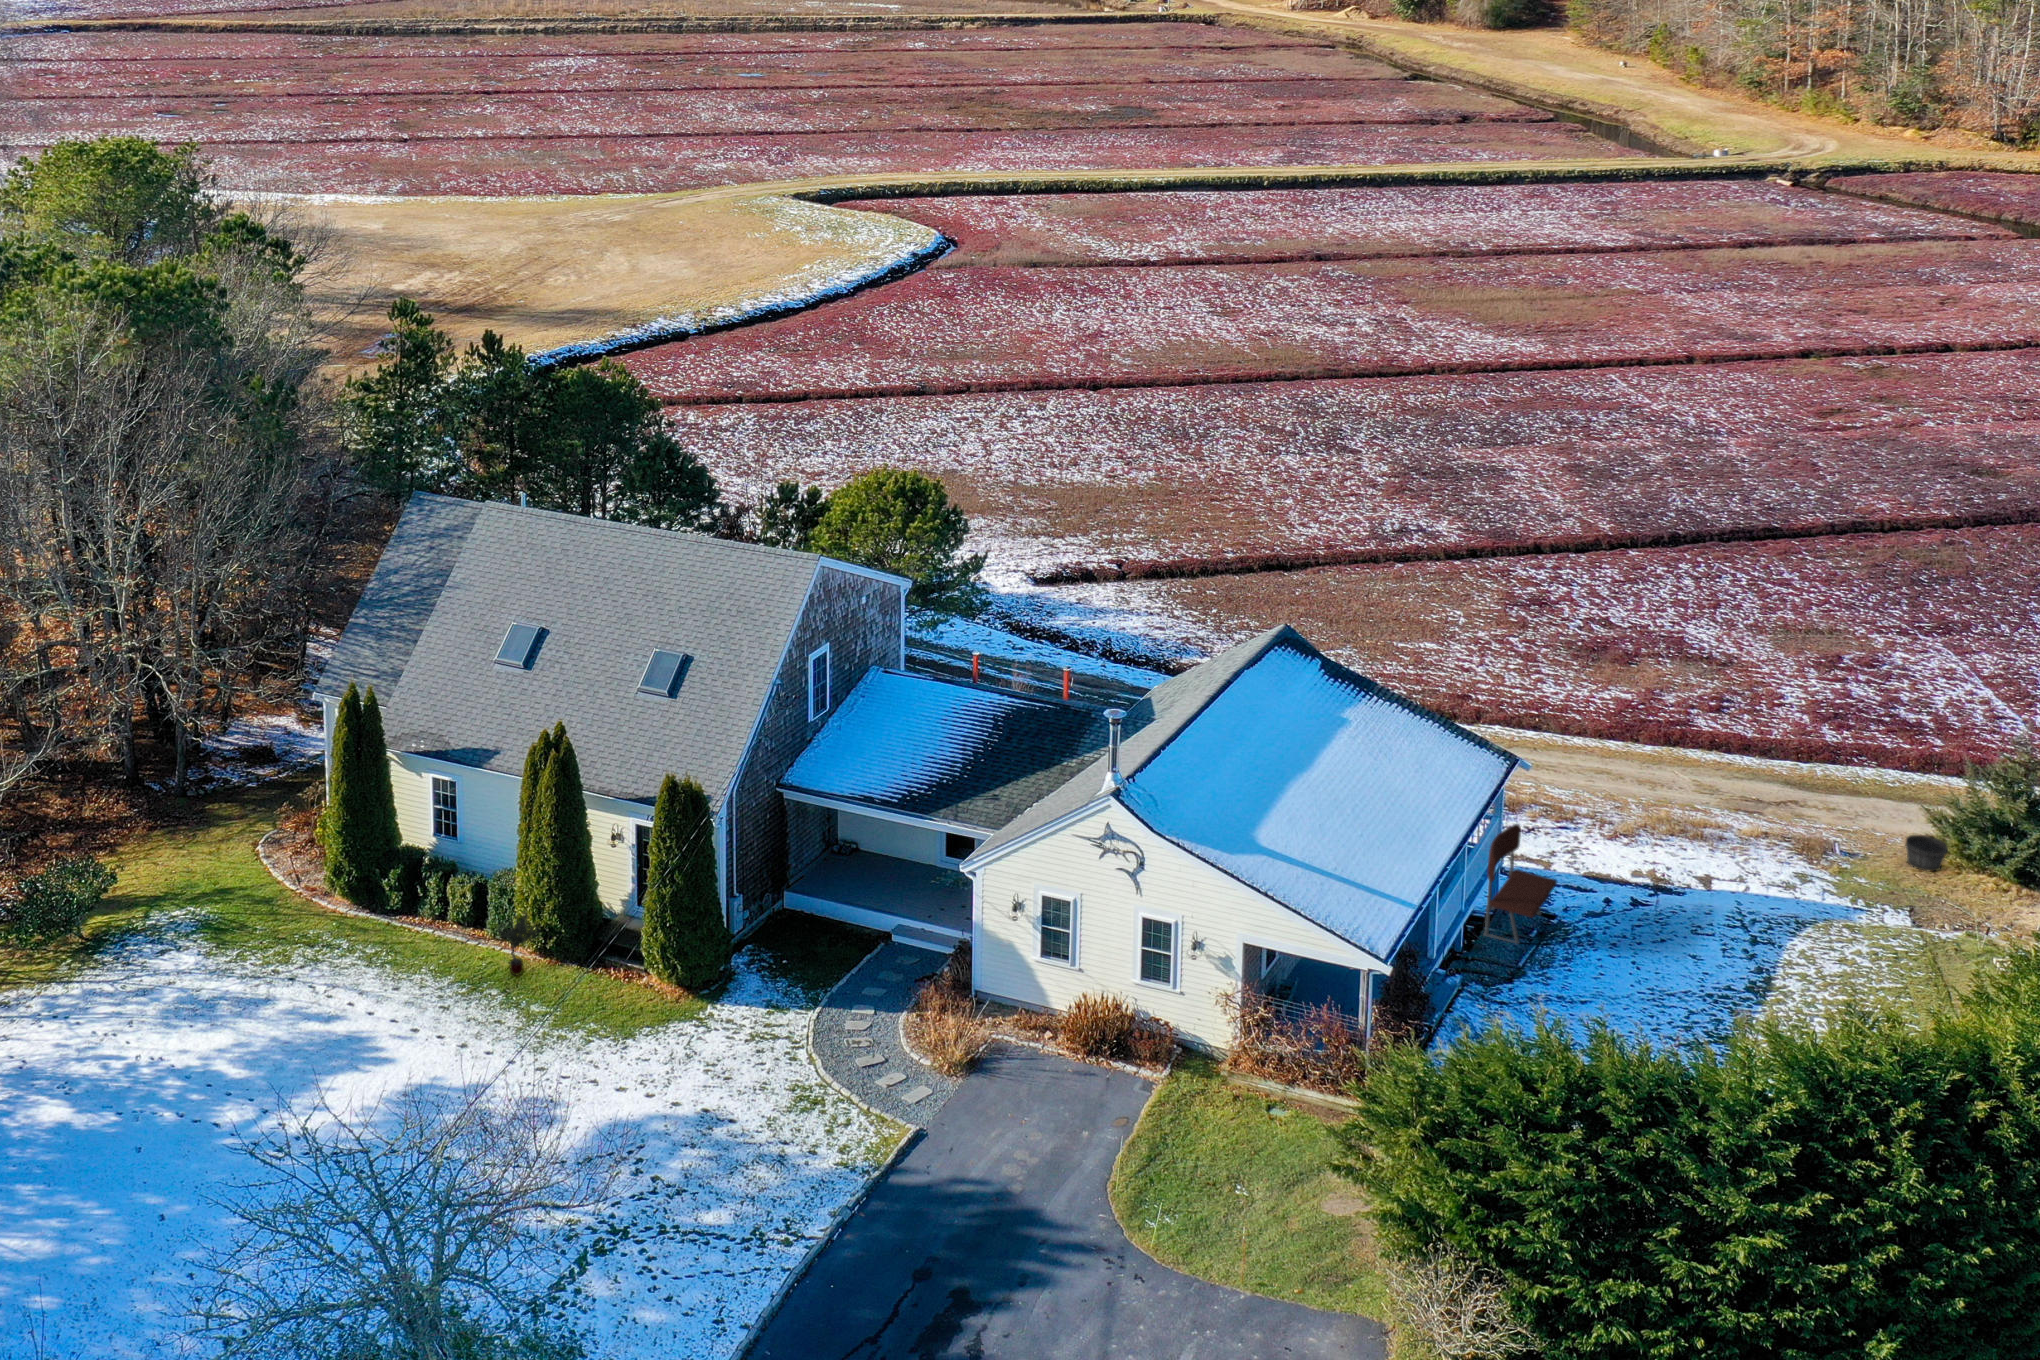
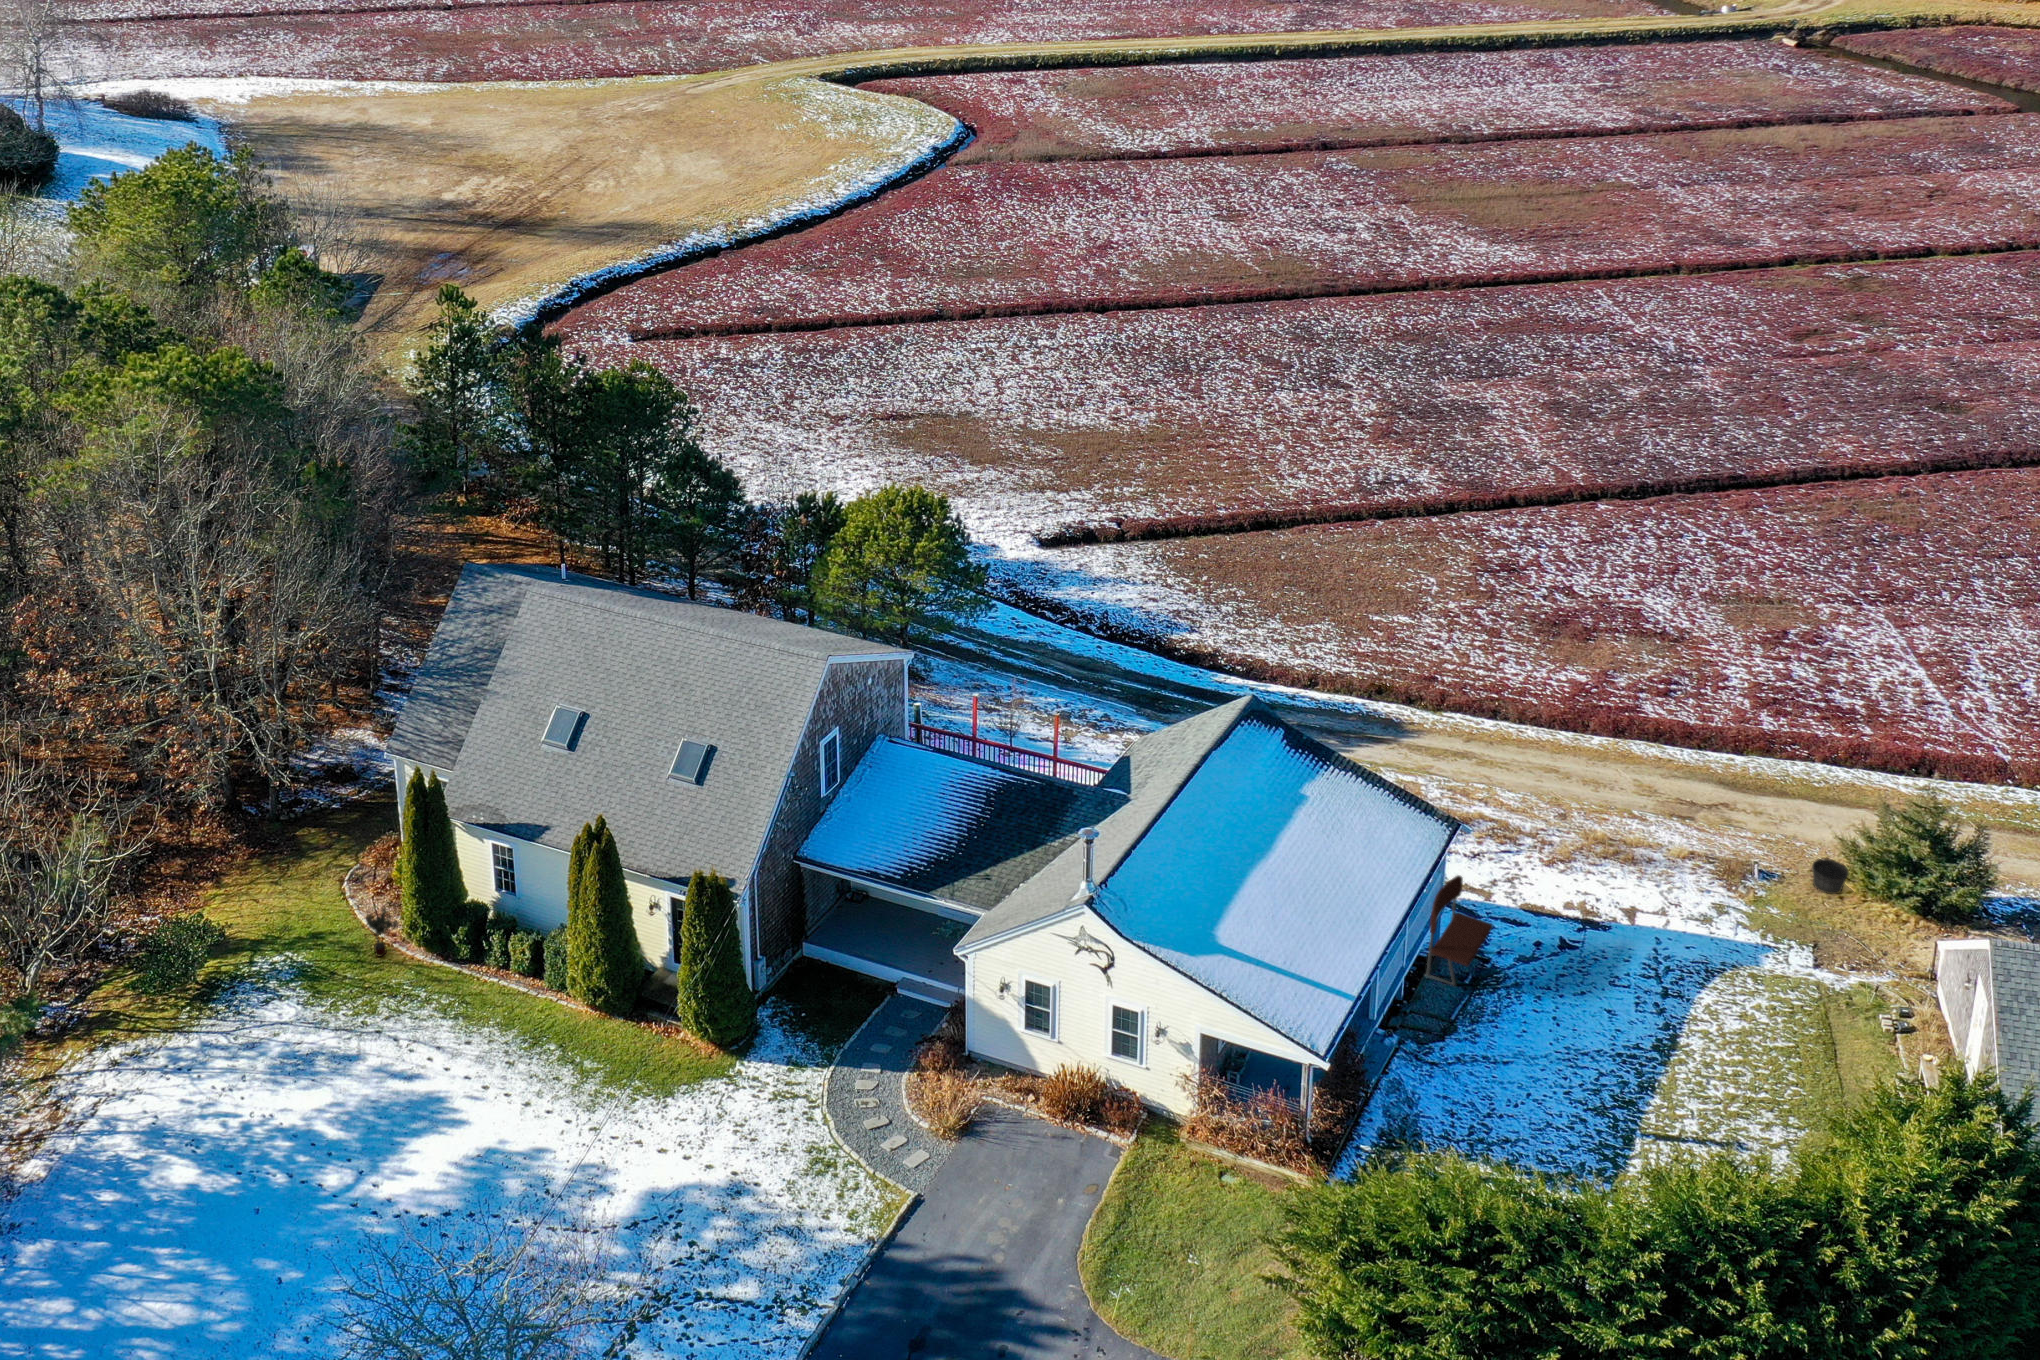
potted tree: present [497,911,539,976] -> present [366,908,398,957]

